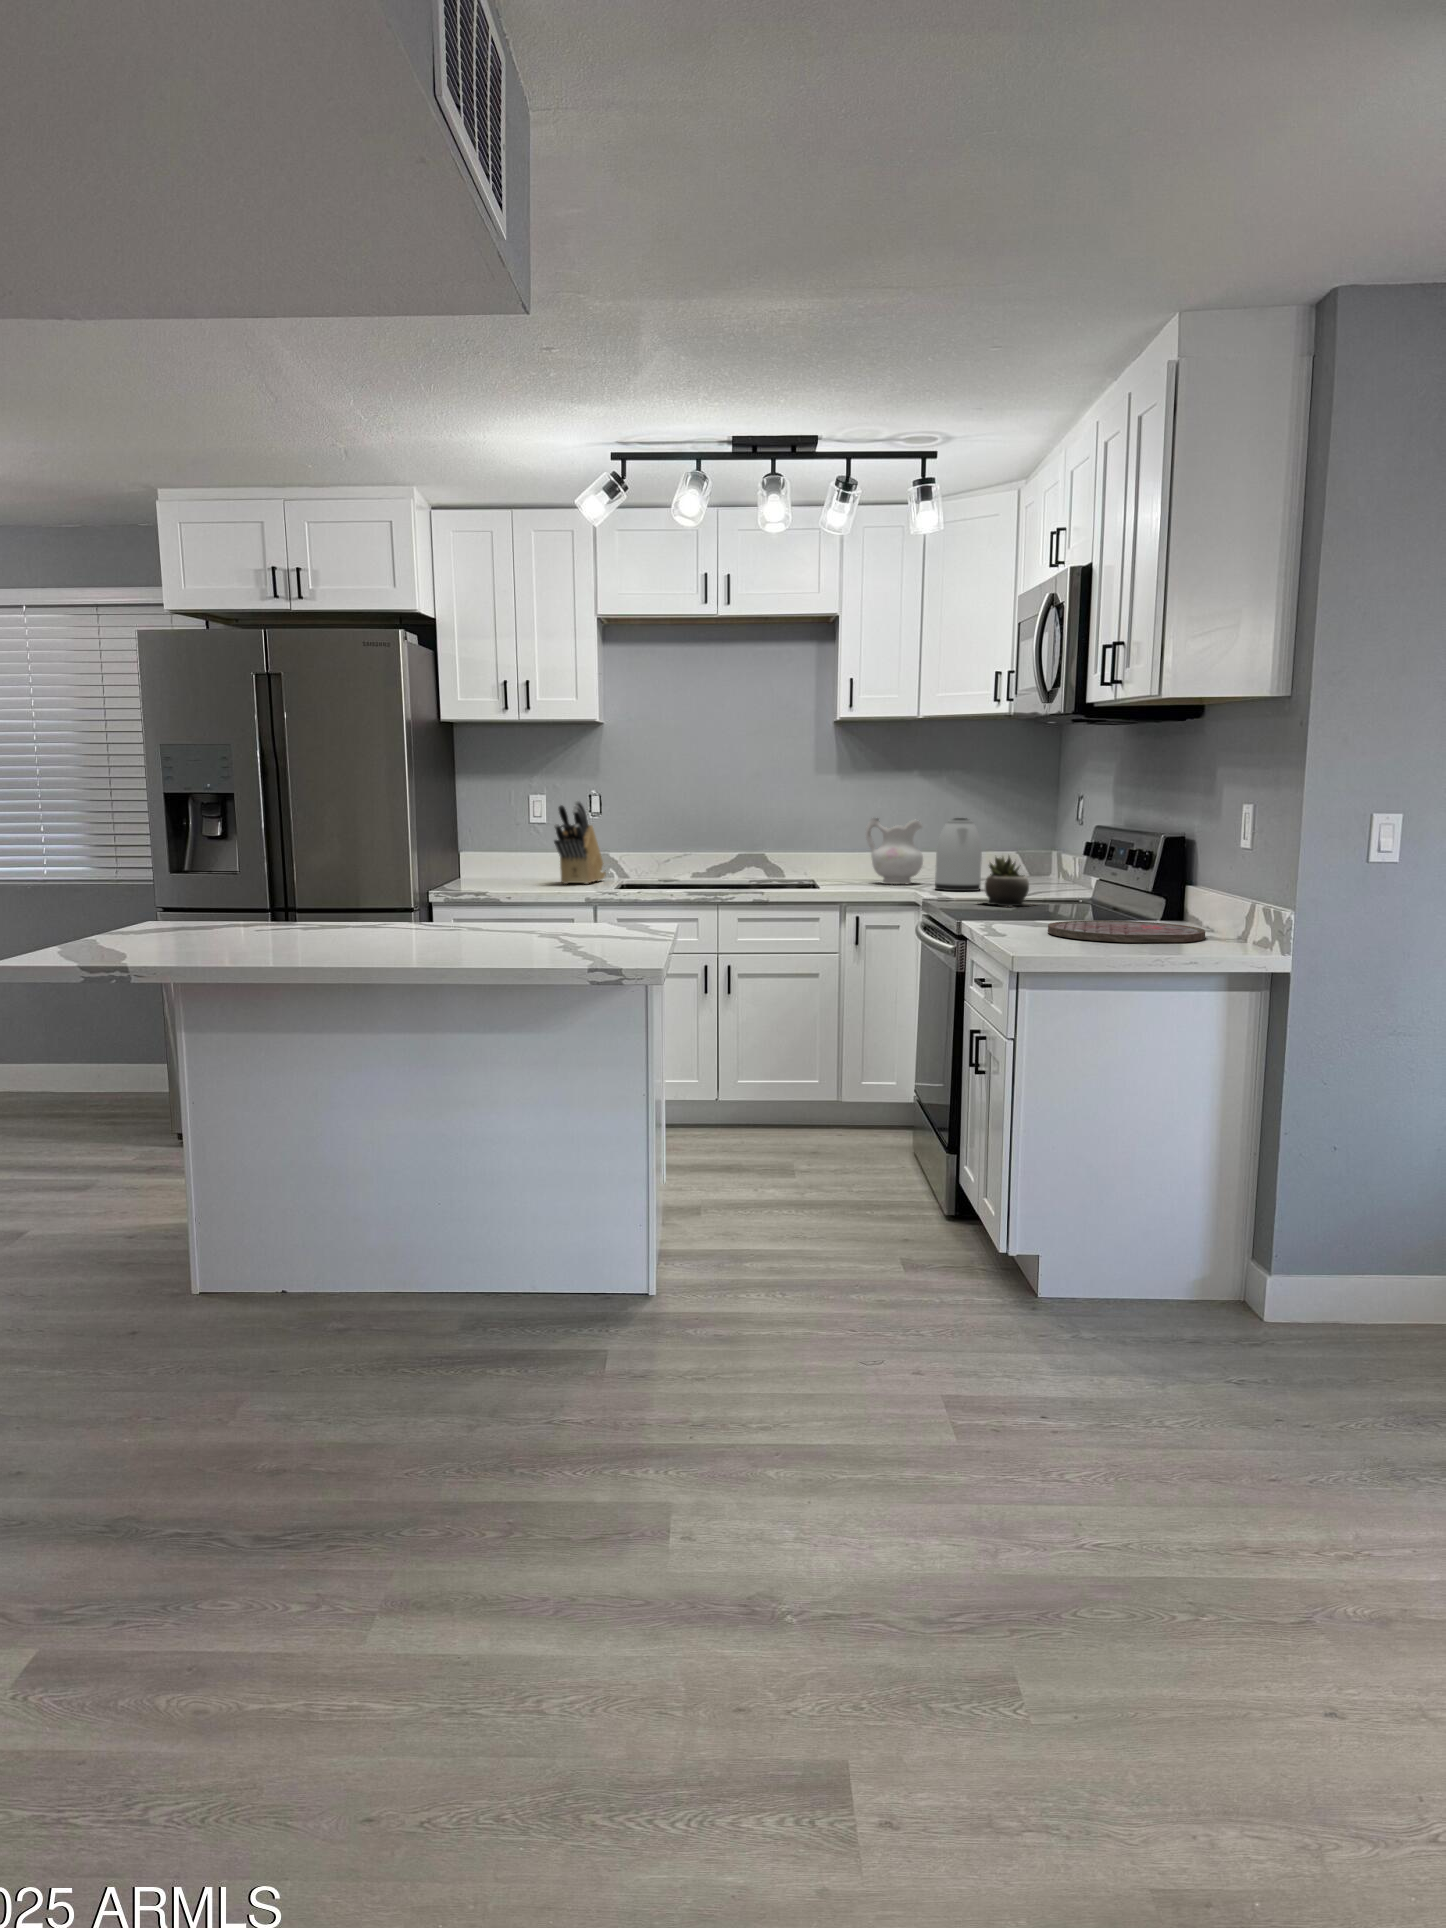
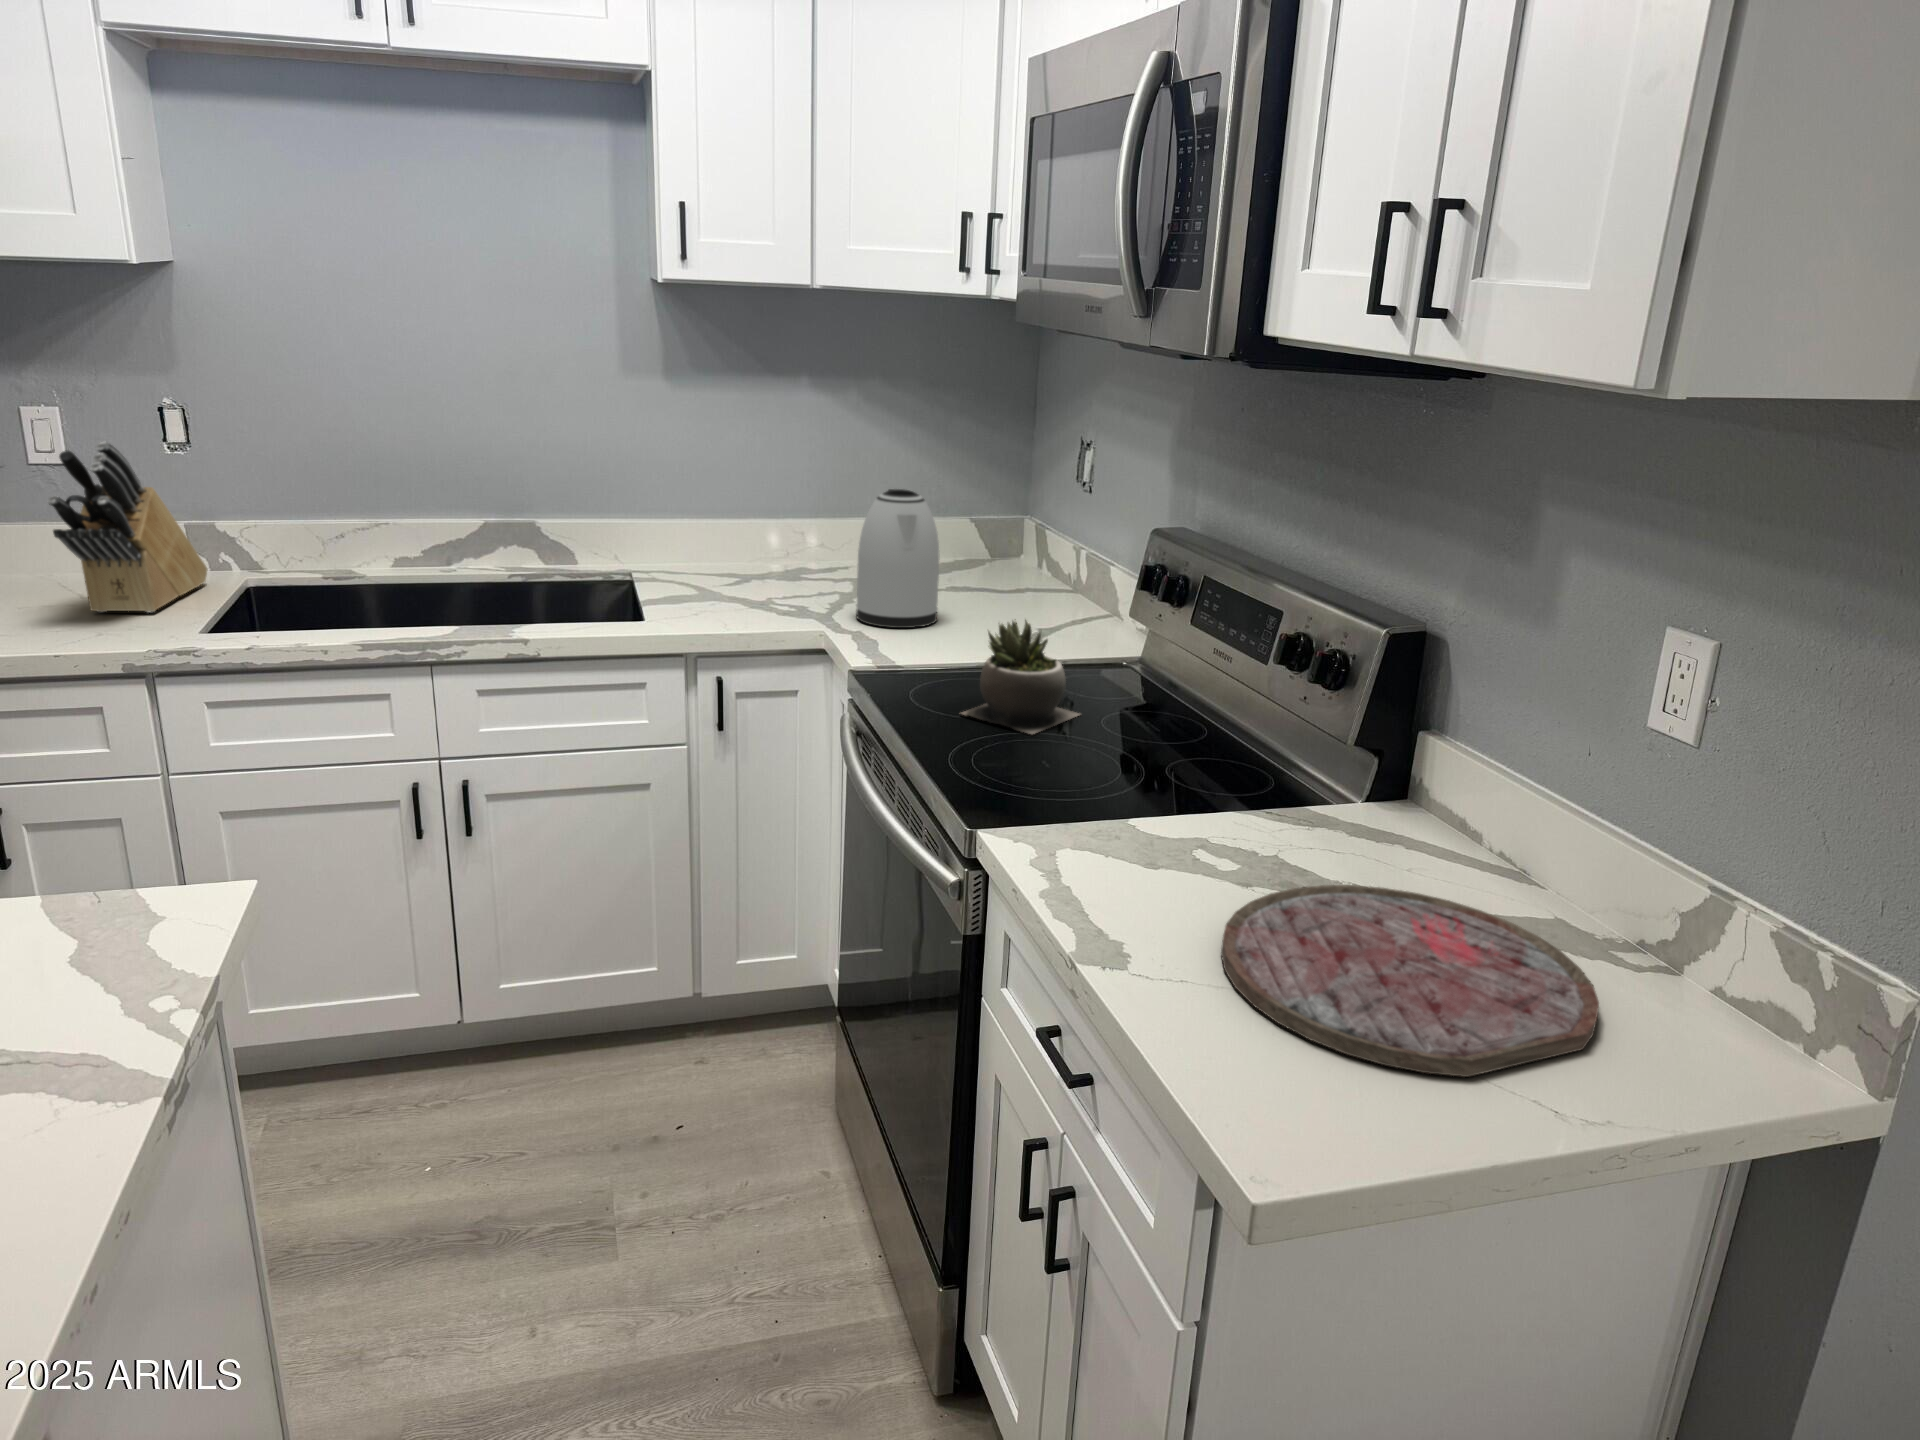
ceramic pitcher: present [866,818,923,884] -> none [722,466,827,590]

